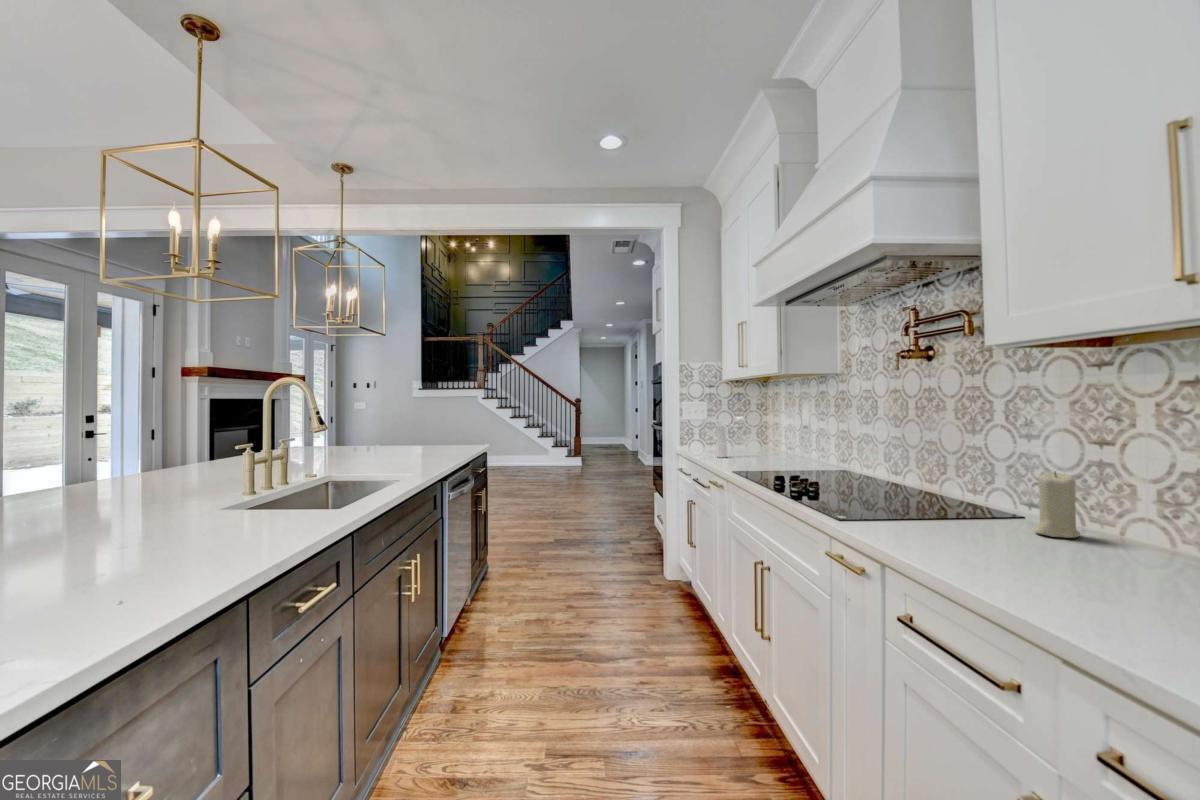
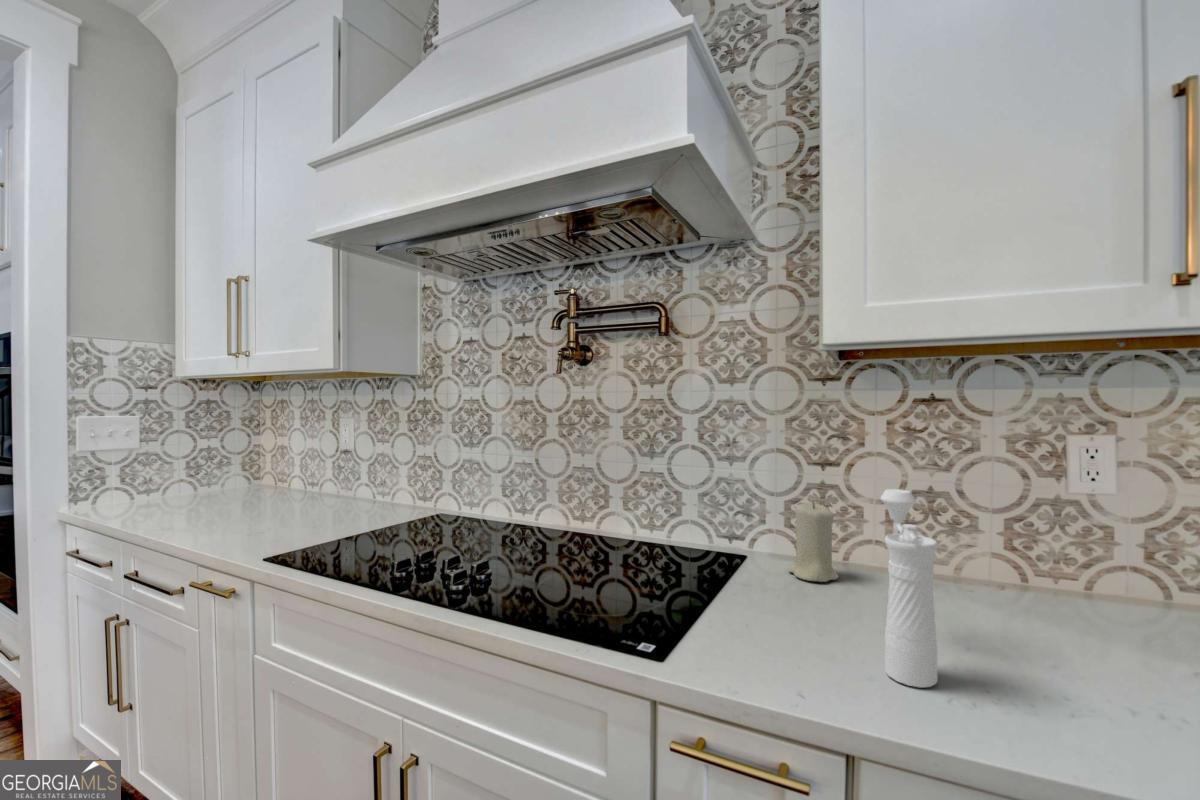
pepper mill: present [716,417,744,458] -> present [881,489,938,688]

